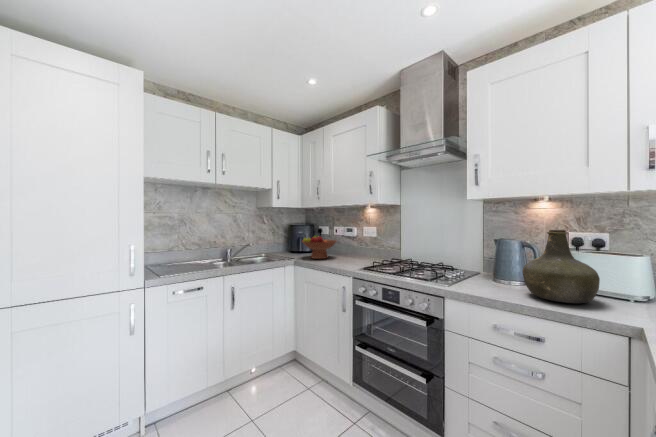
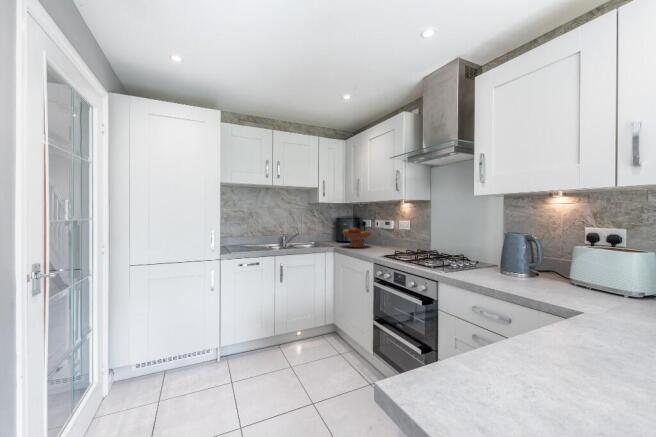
bottle: present [523,230,600,303] -> none [511,223,583,293]

